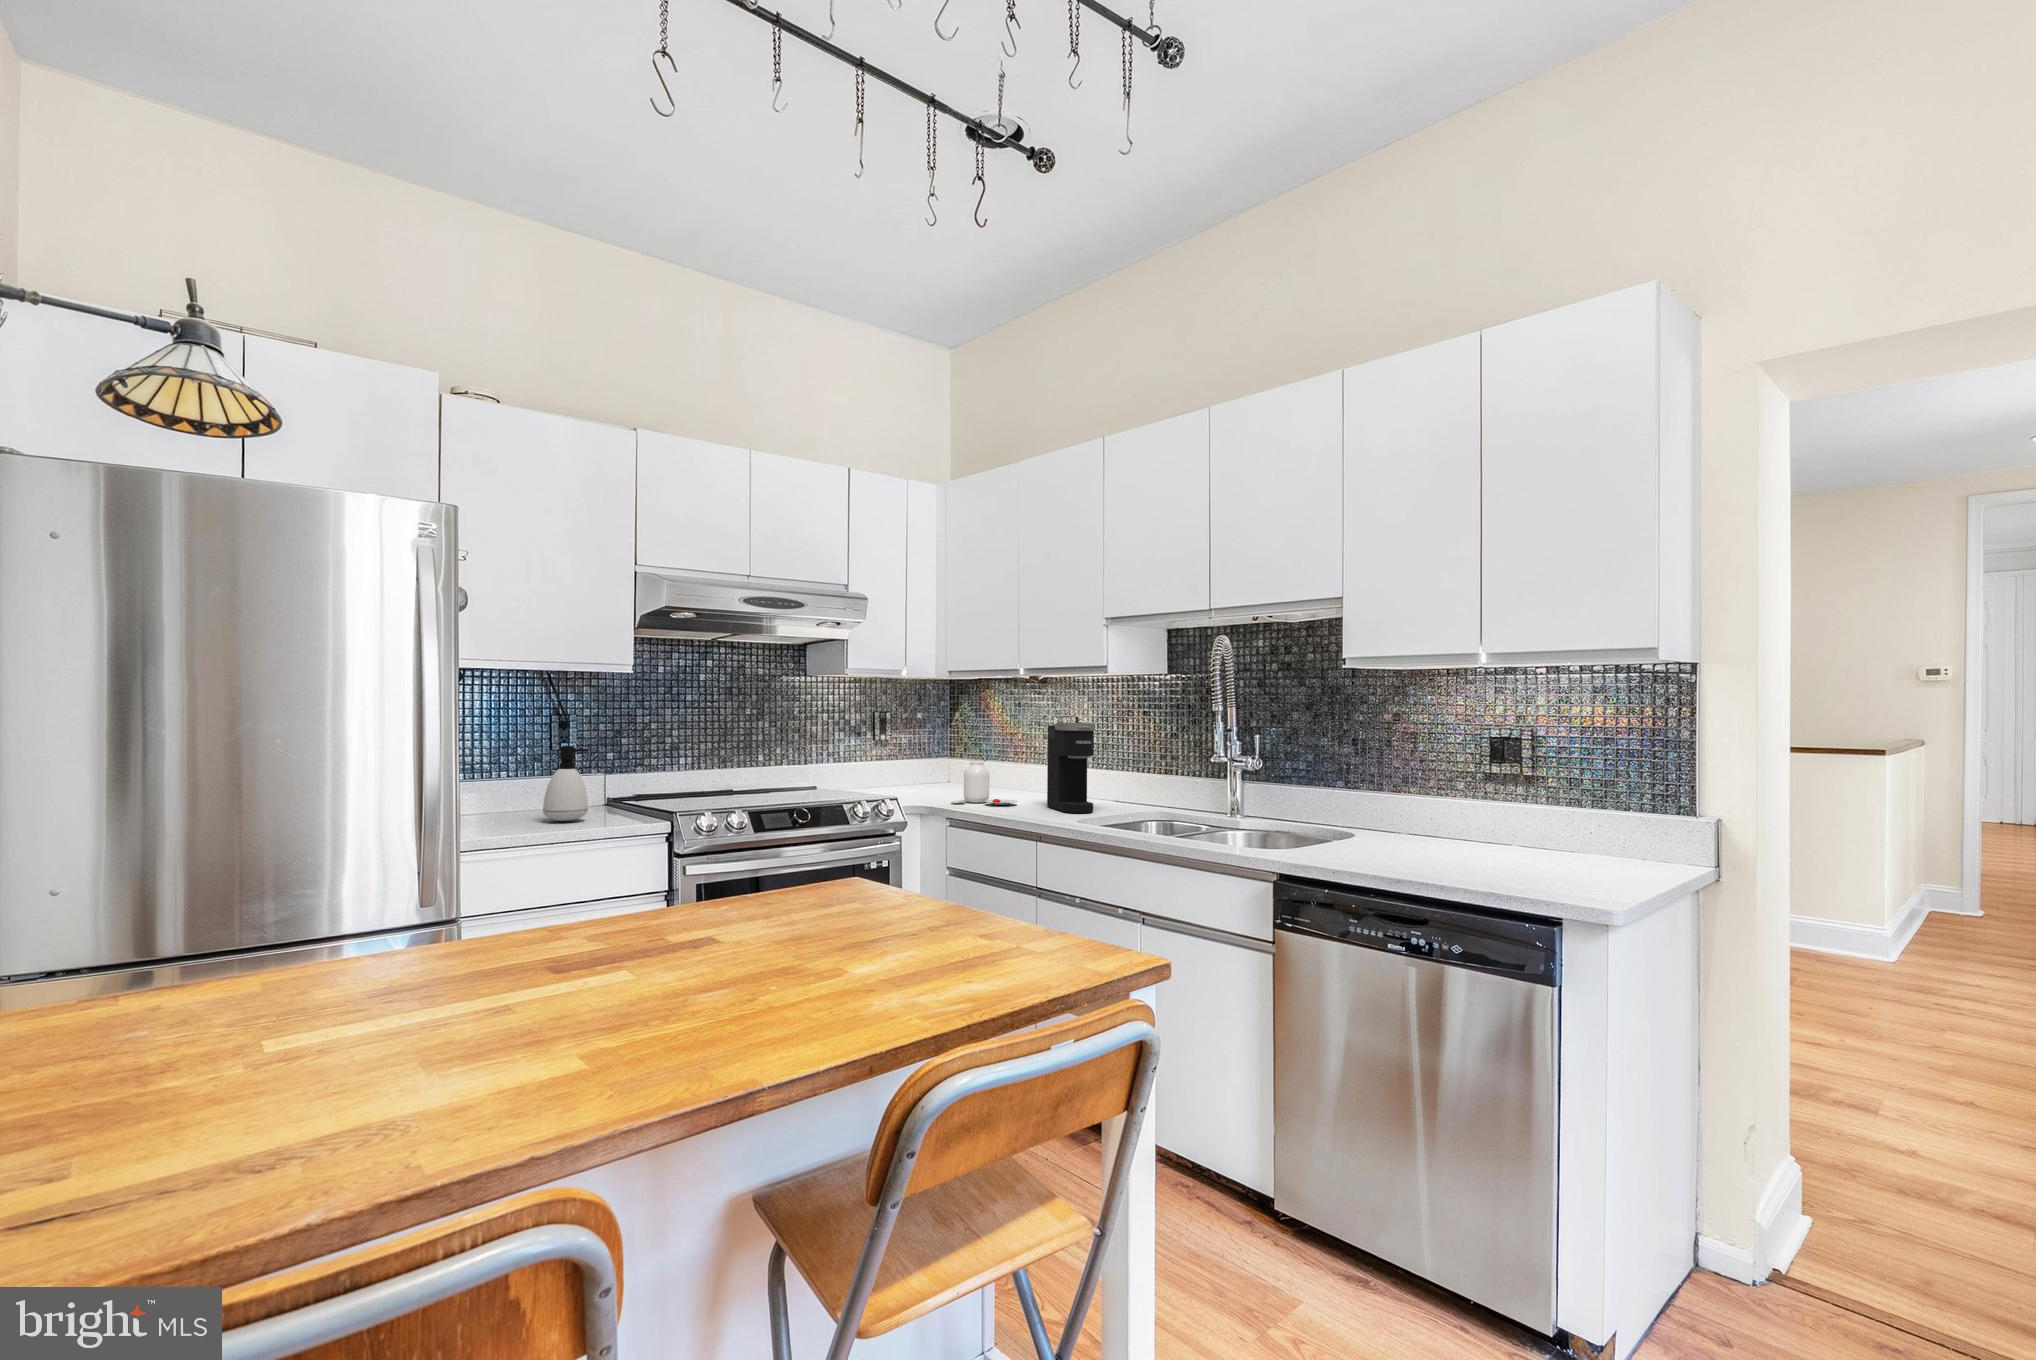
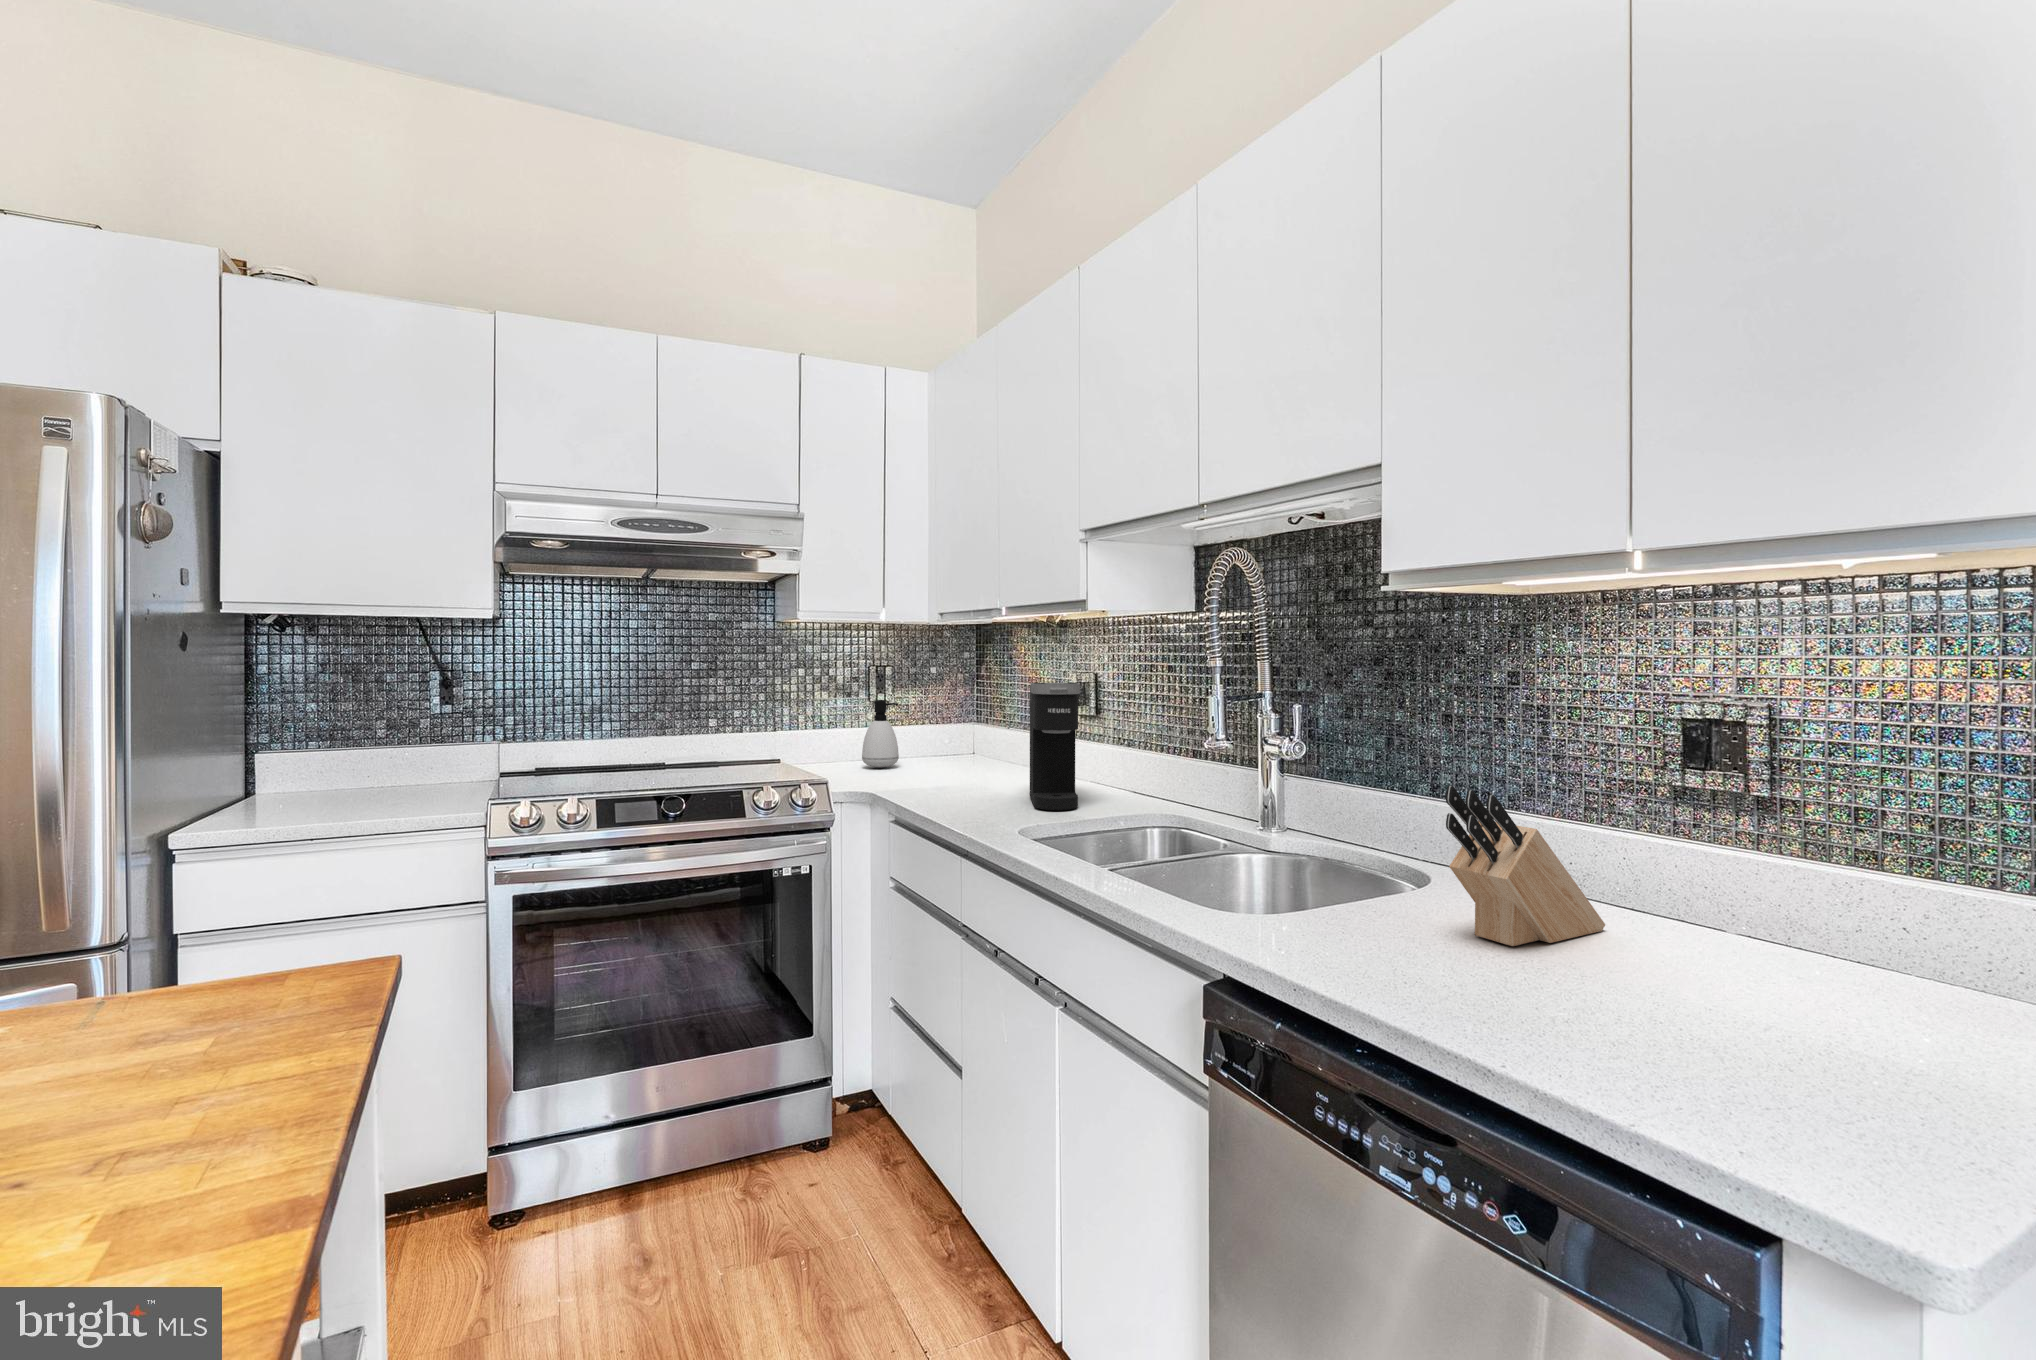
soap dispenser: present [543,746,588,821] -> present [862,700,899,768]
jar: present [951,761,1017,805] -> none [917,732,999,792]
knife block: none [1388,772,1460,856] -> present [1446,786,1605,946]

